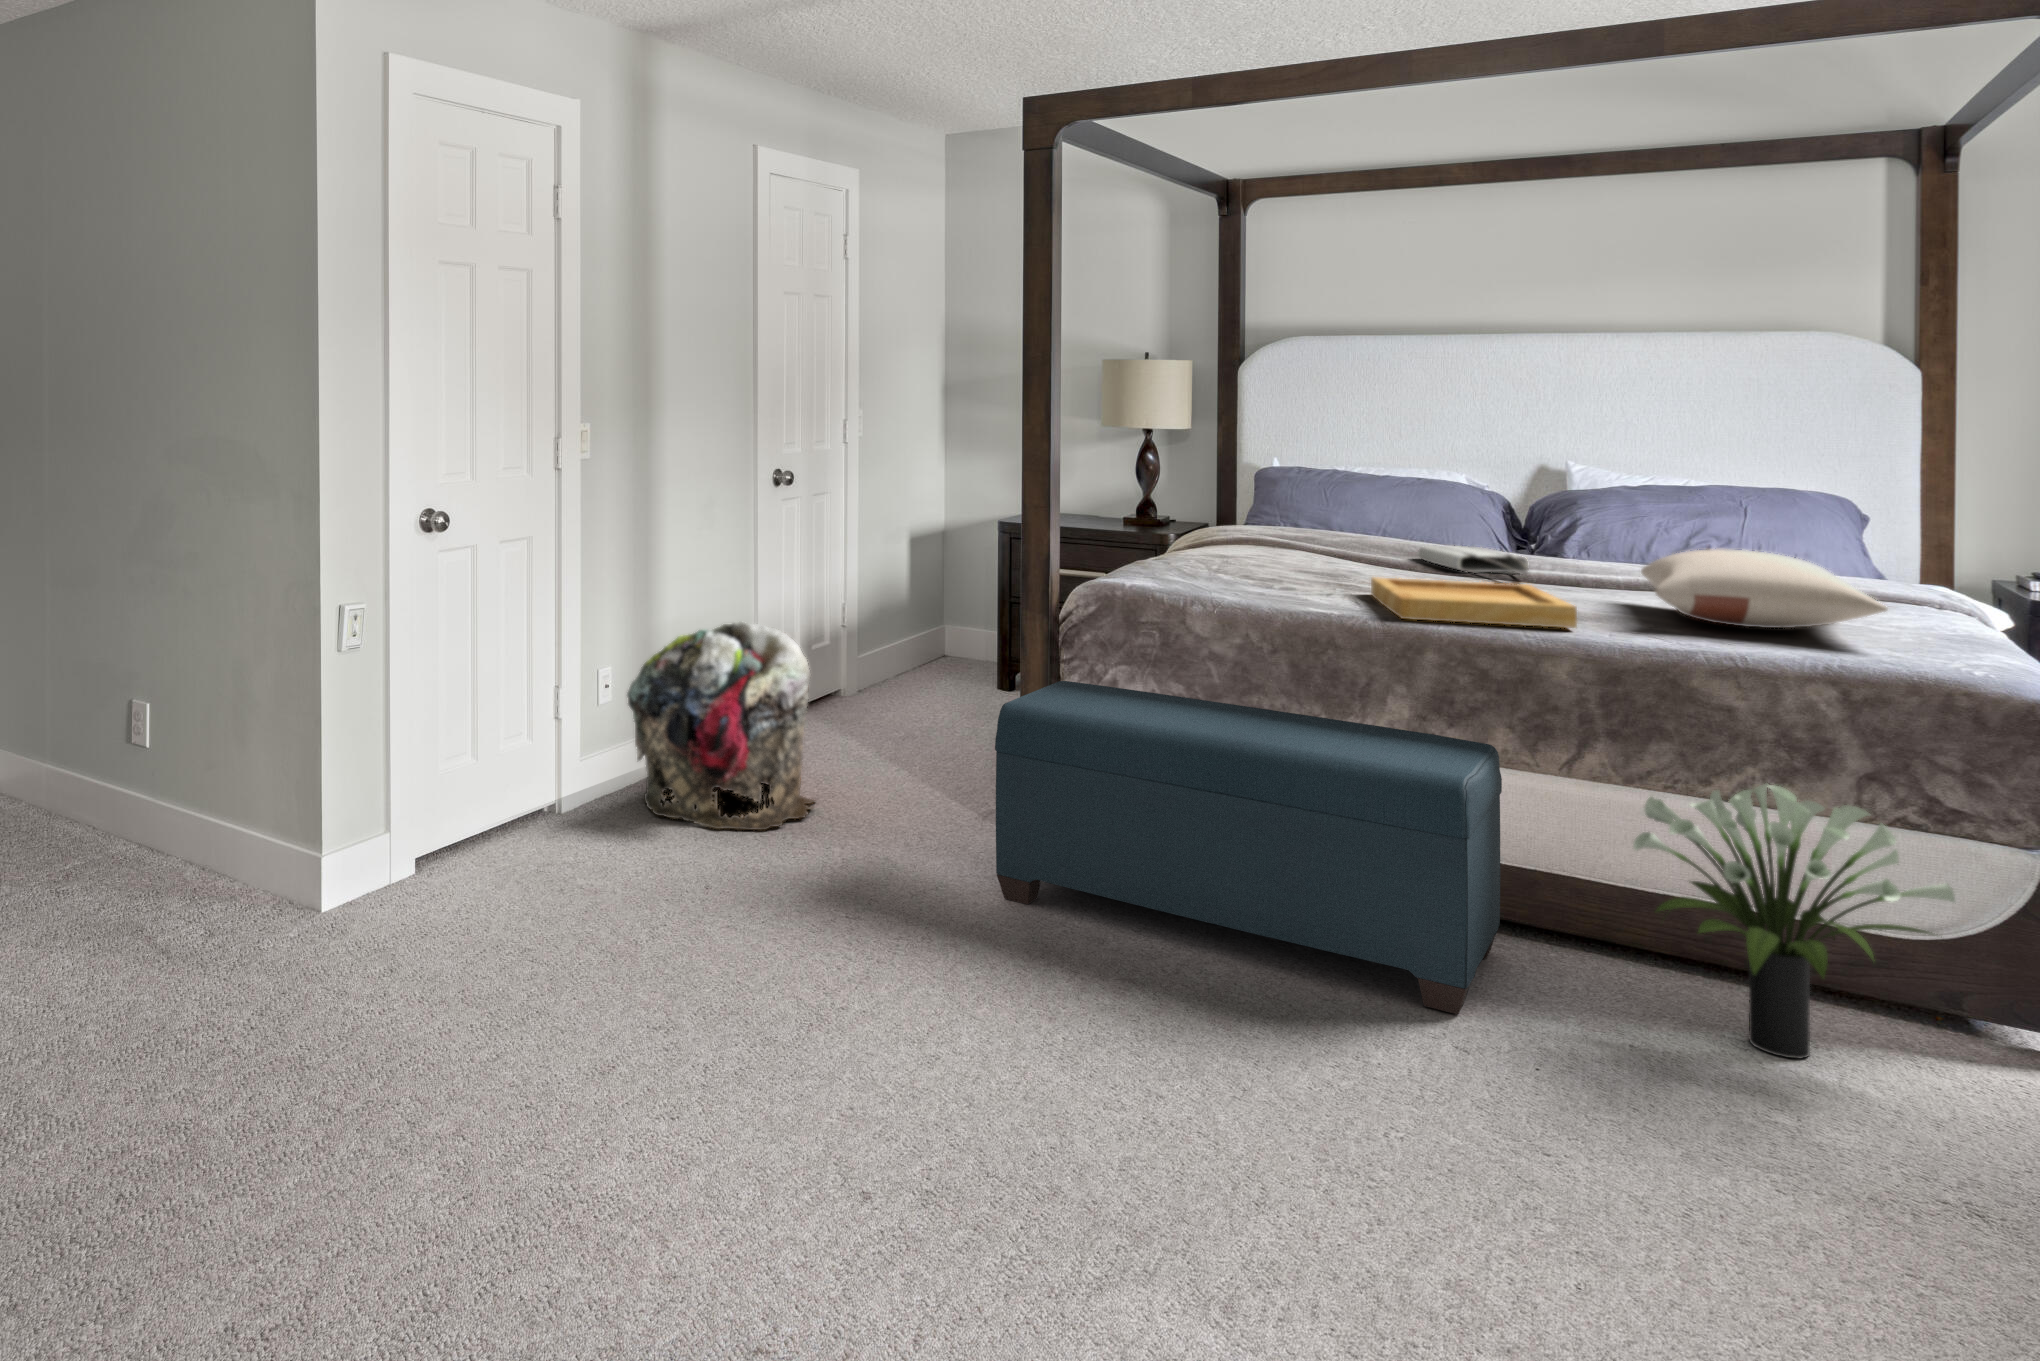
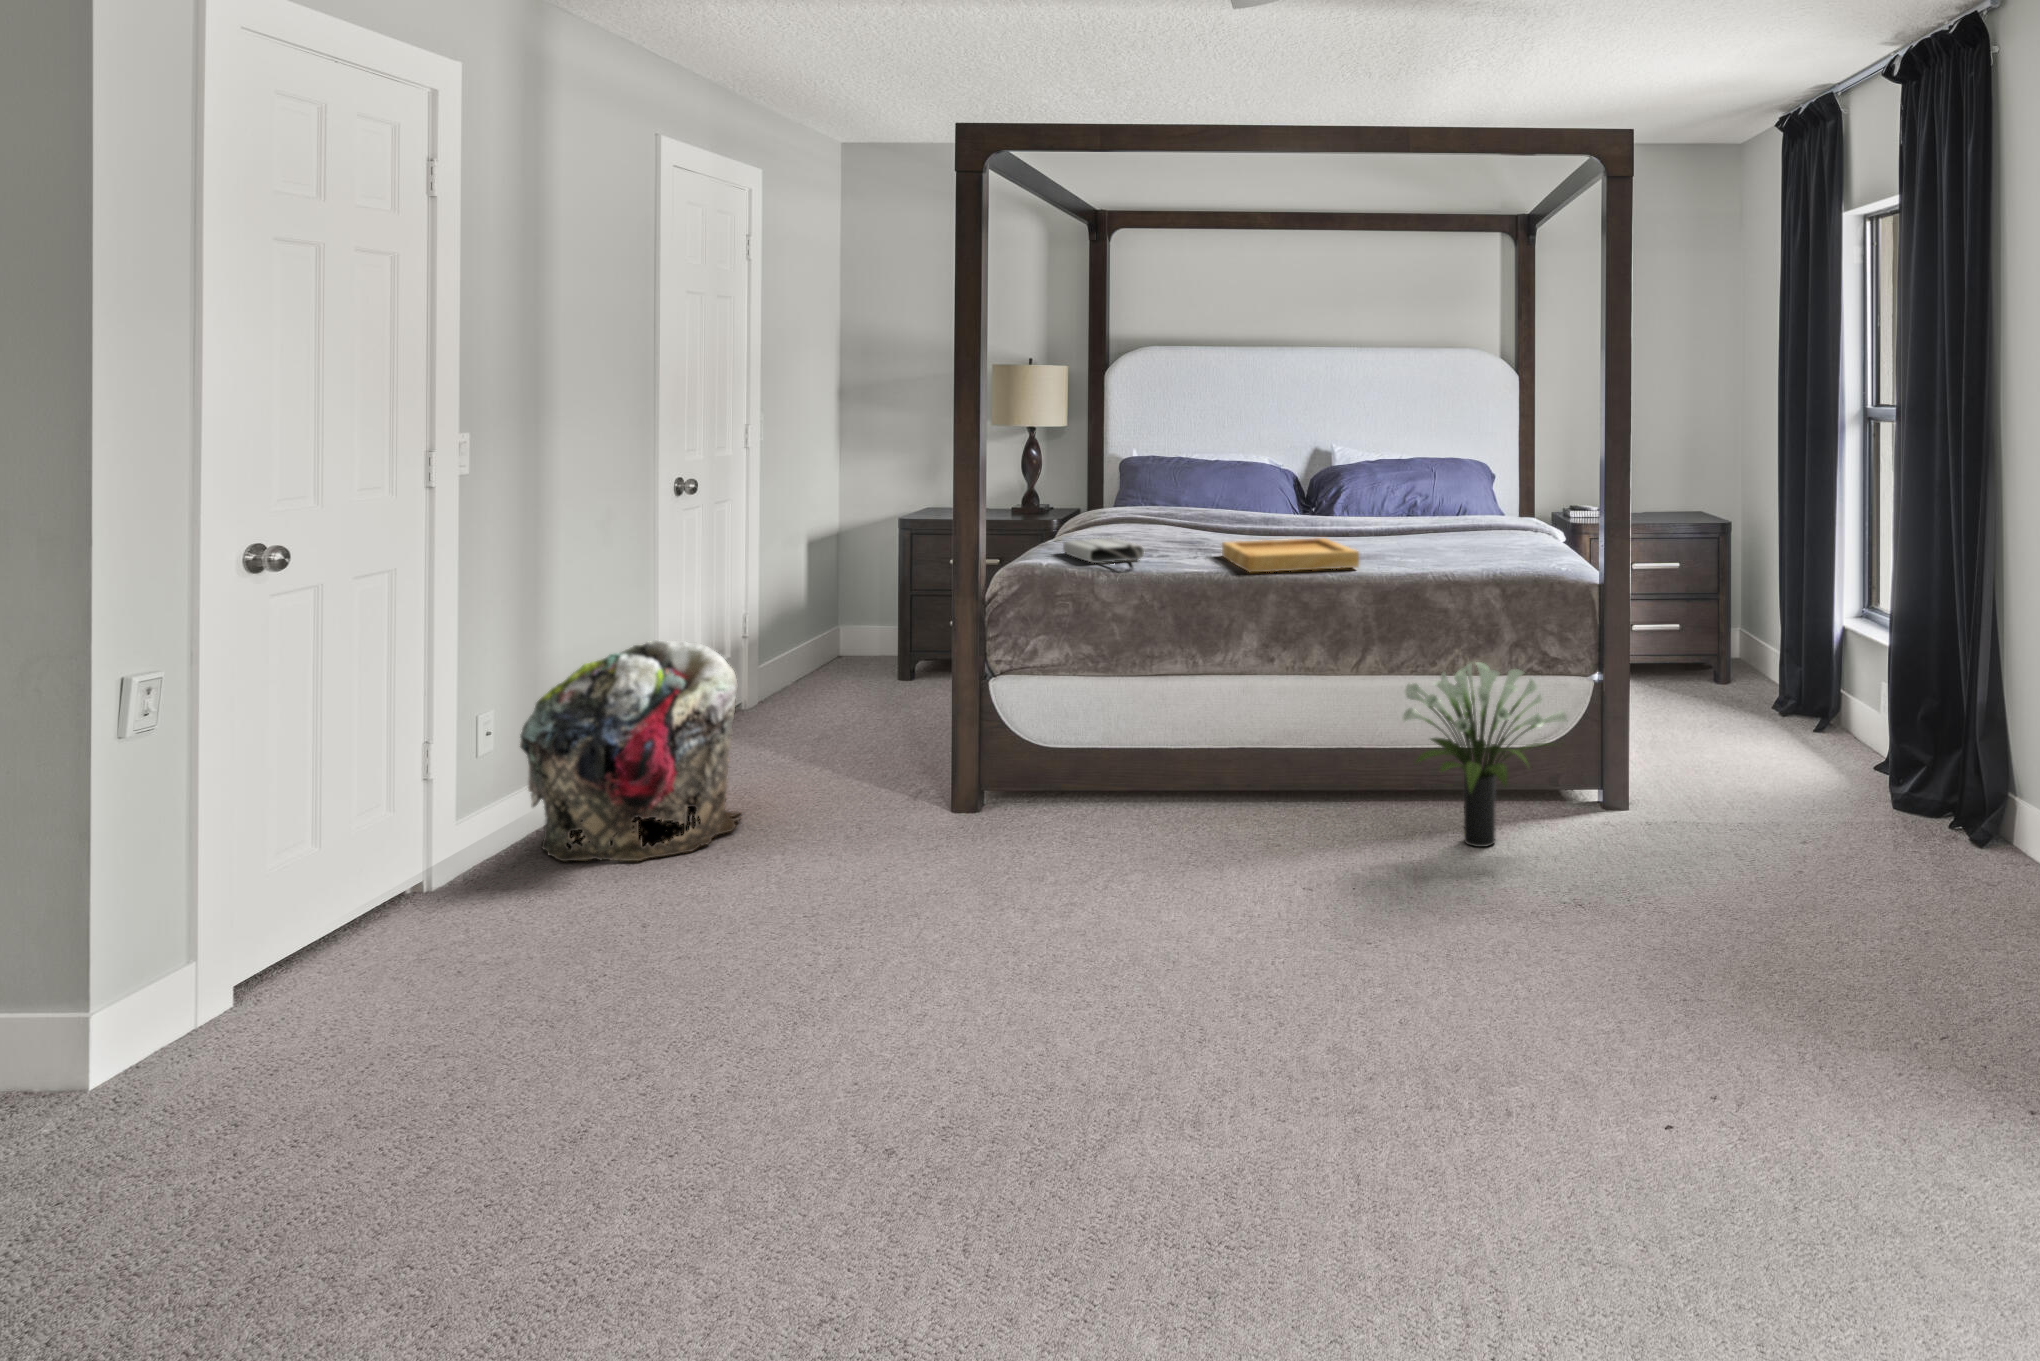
tote bag: present [1419,546,1528,574] -> present [1063,538,1144,563]
pillow: present [1641,549,1888,628] -> none [1389,503,1525,556]
bench: present [995,681,1502,1014] -> none [938,657,1318,870]

